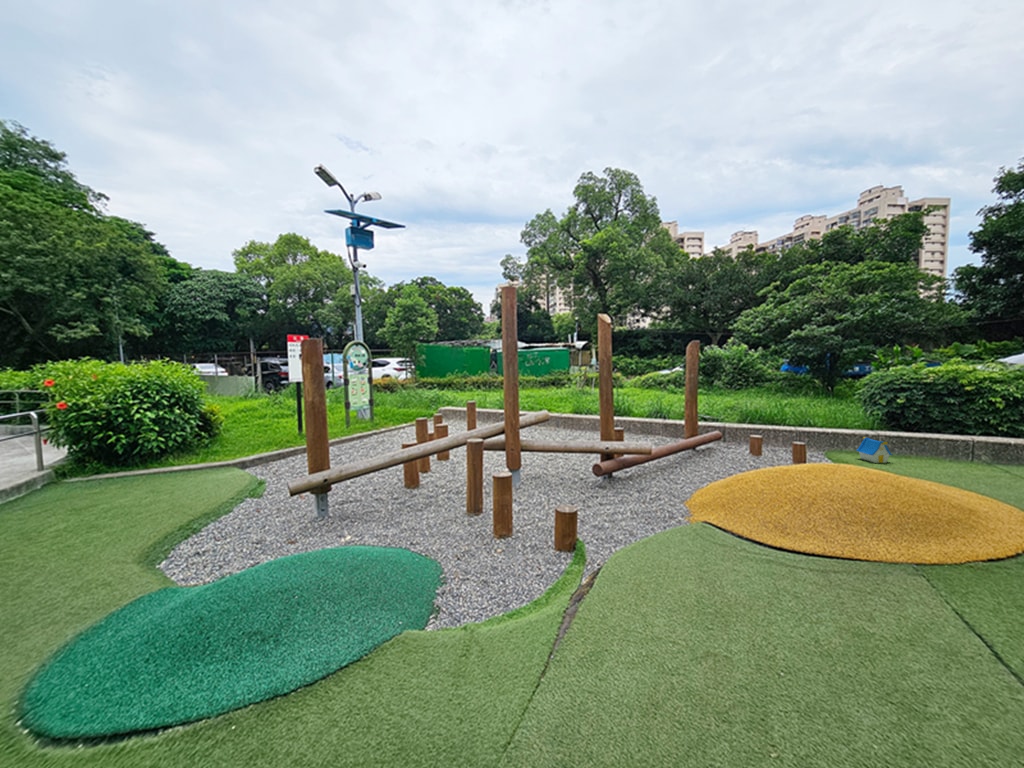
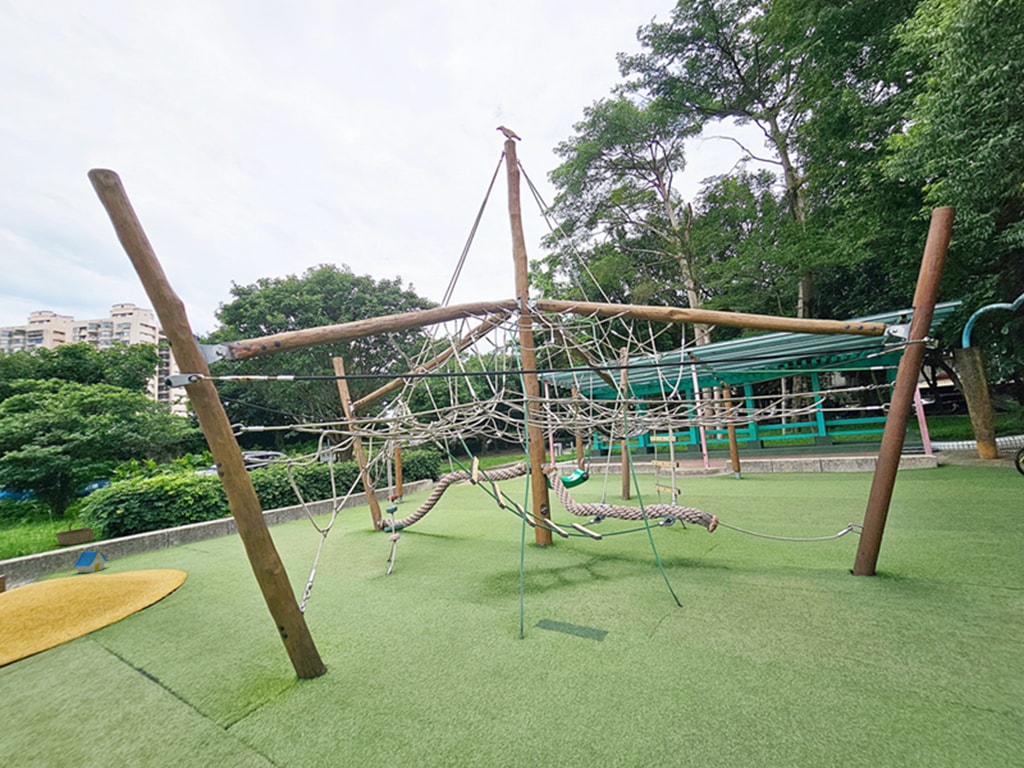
basket: none [836,402,877,427] -> present [56,521,94,545]

